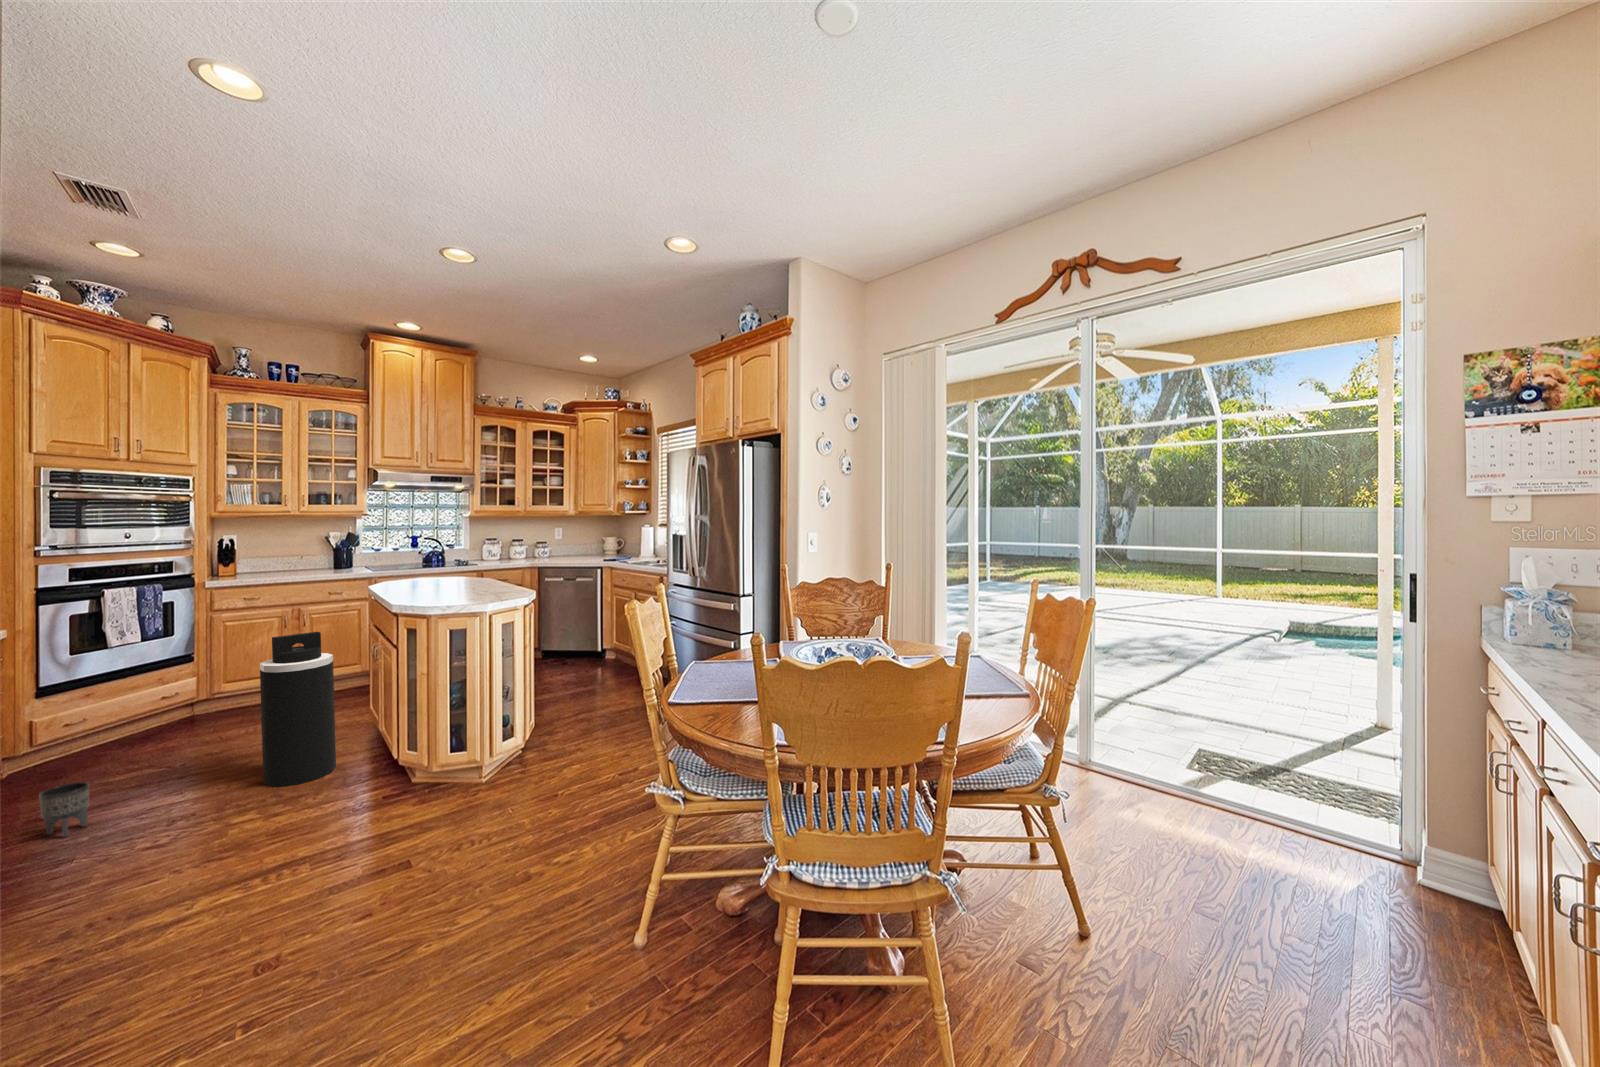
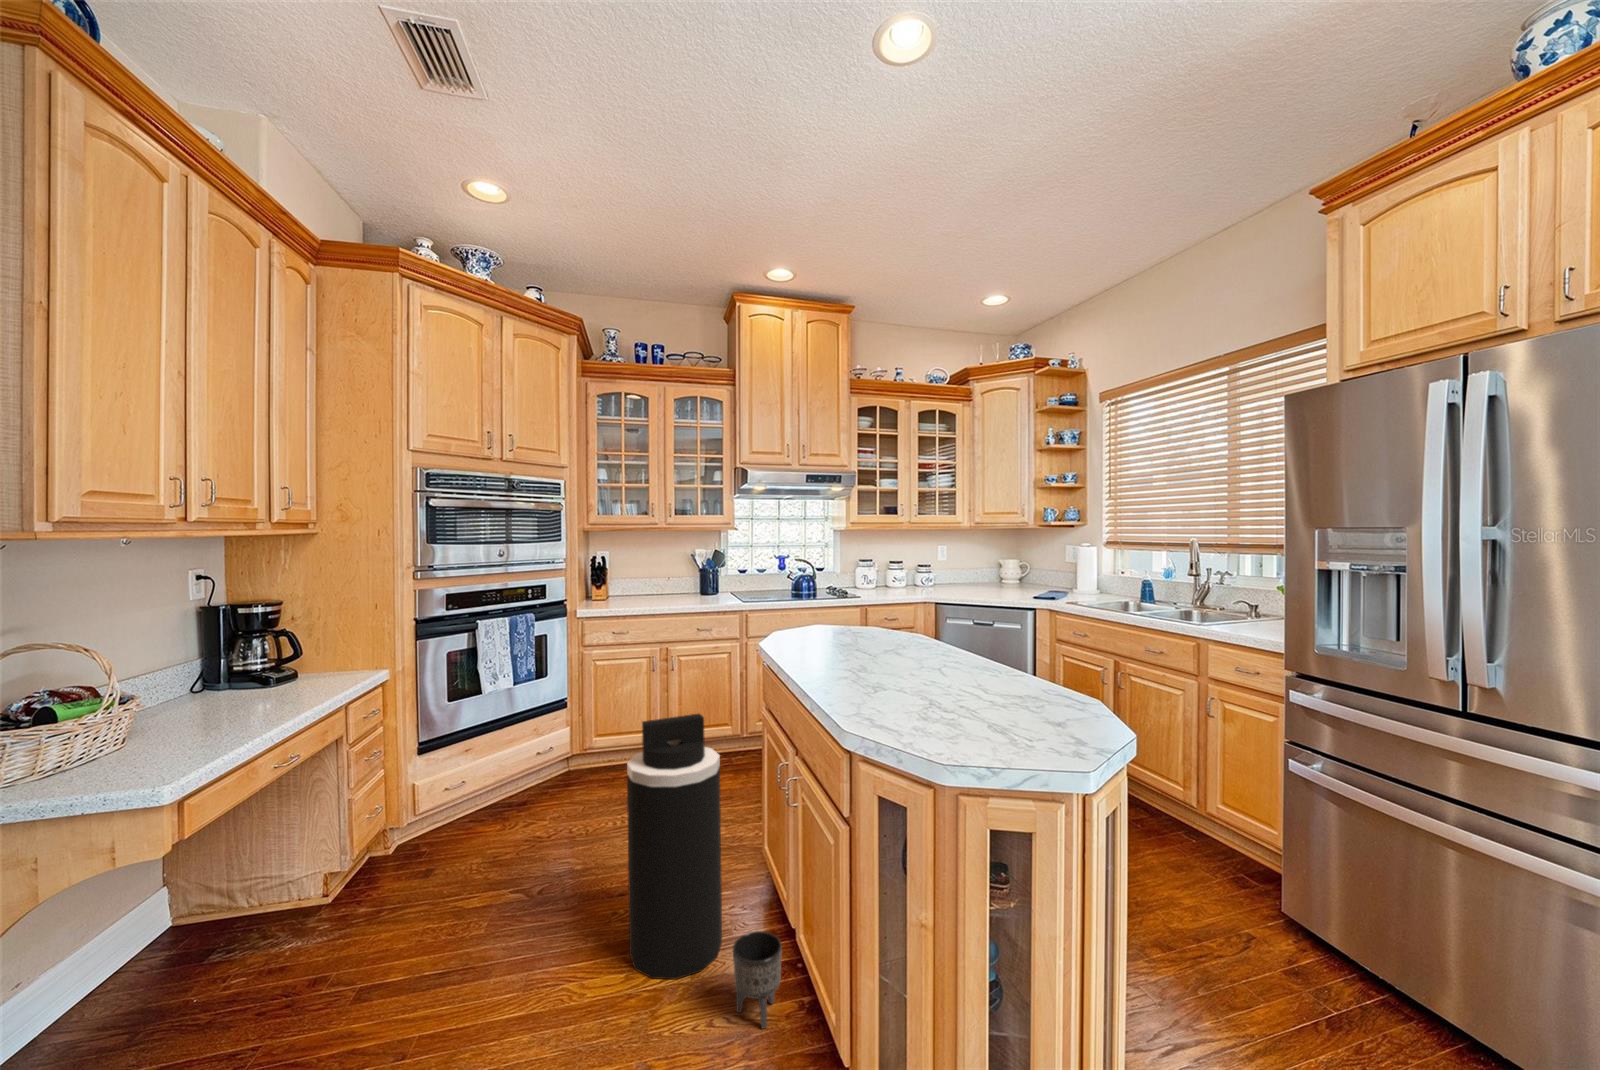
planter: present [39,782,89,837] -> present [733,931,782,1028]

